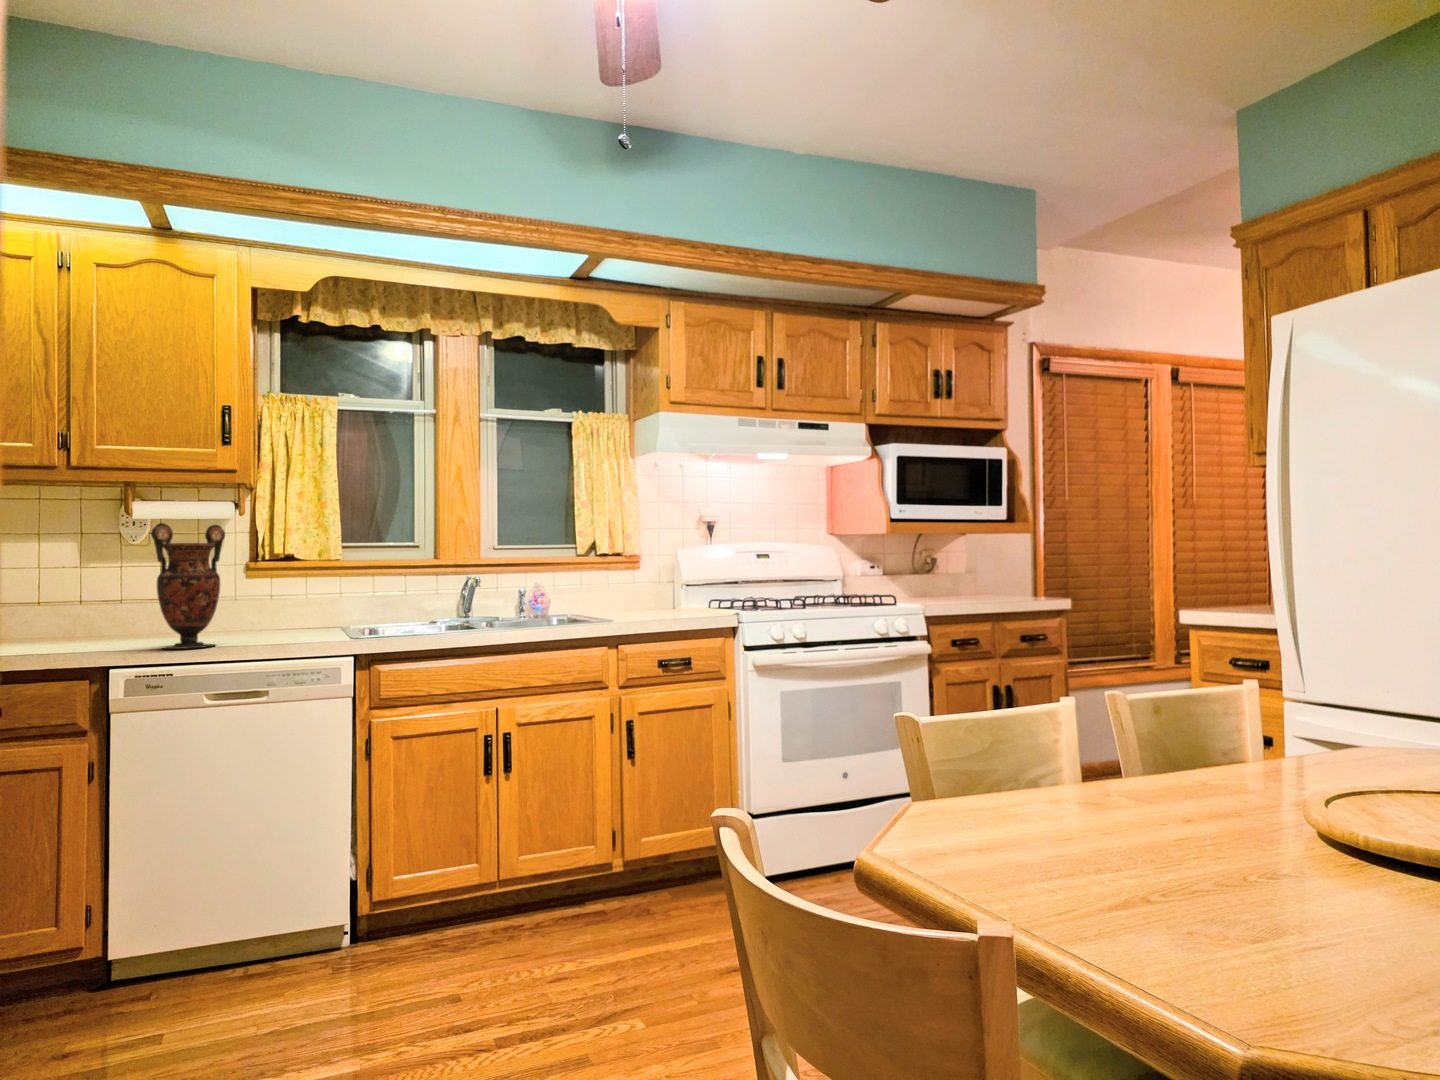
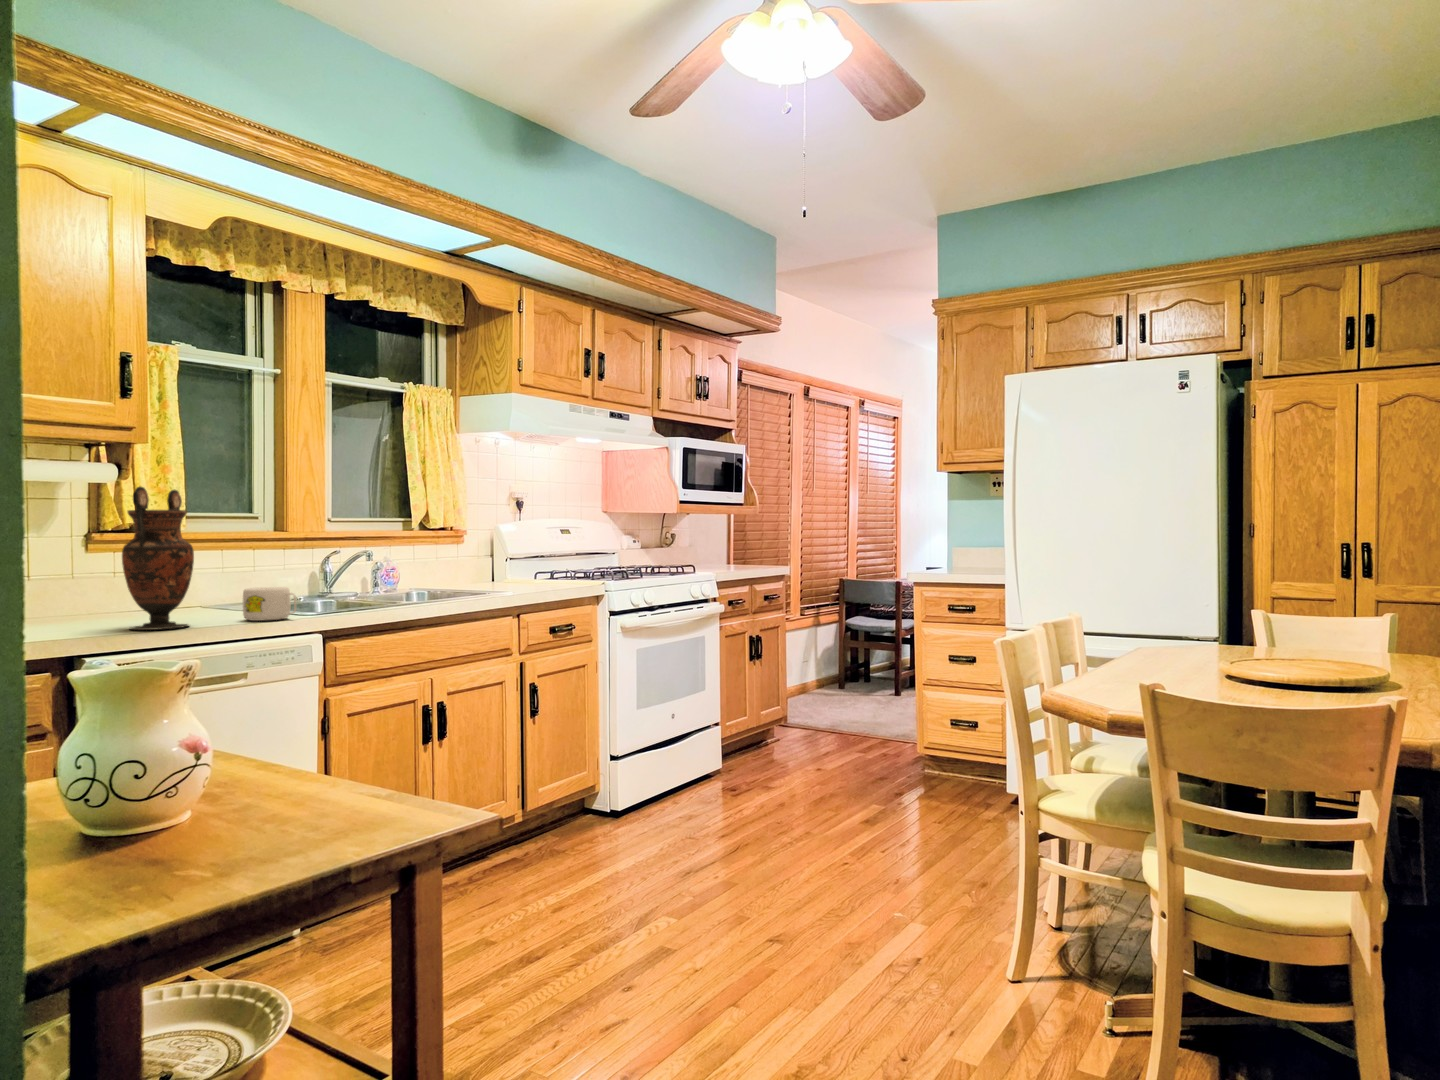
mug: none [266,613,310,644] -> present [243,587,296,621]

